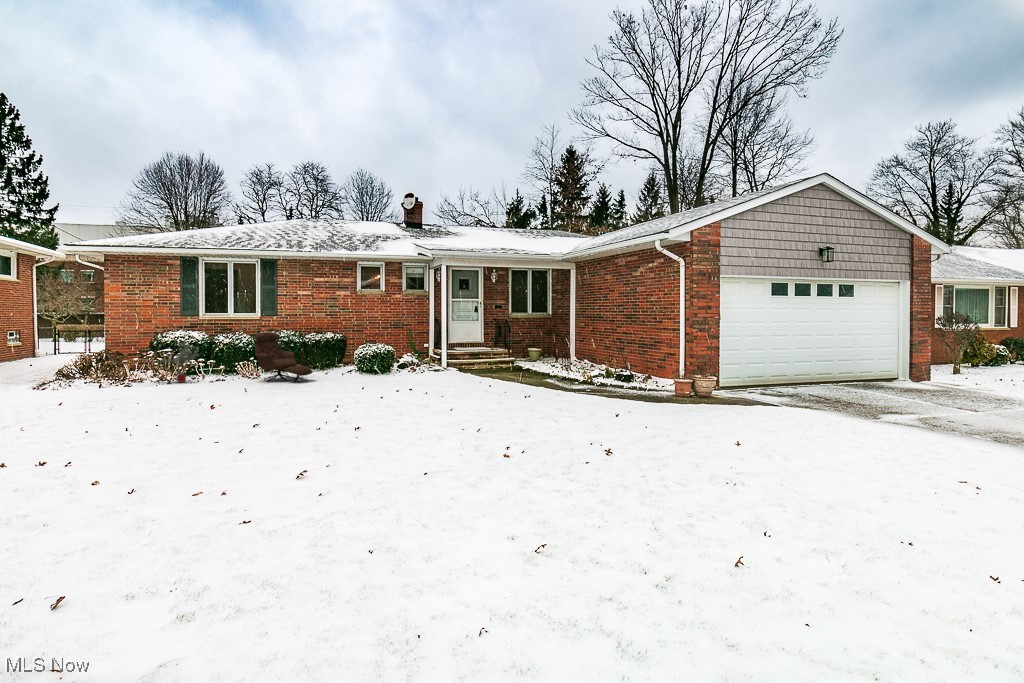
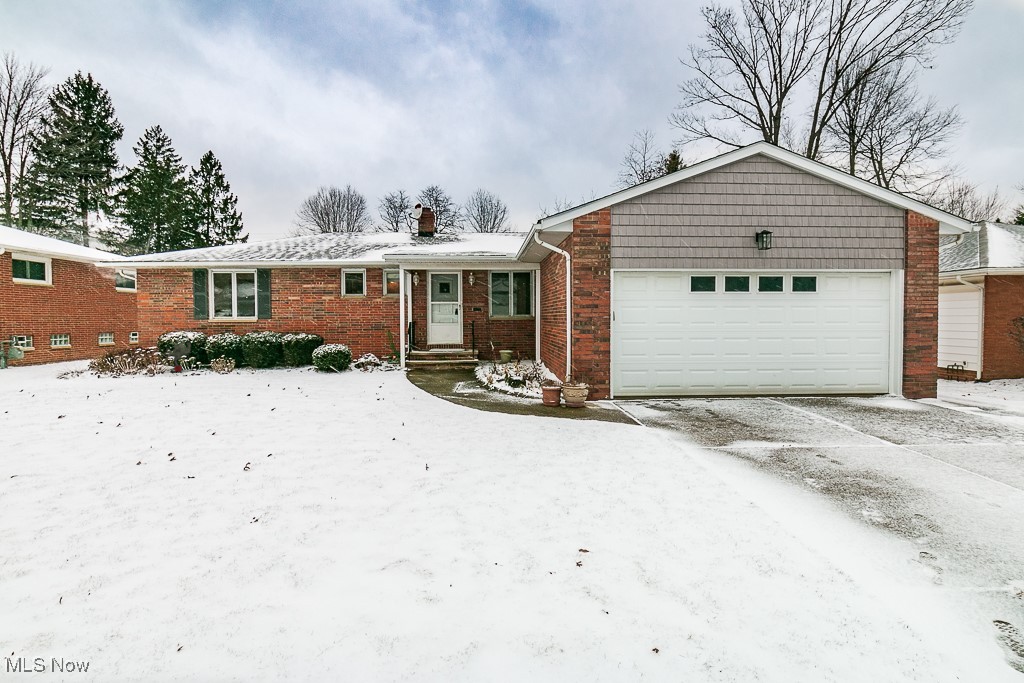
lounge chair: present [255,332,312,383] -> none [229,332,272,375]

